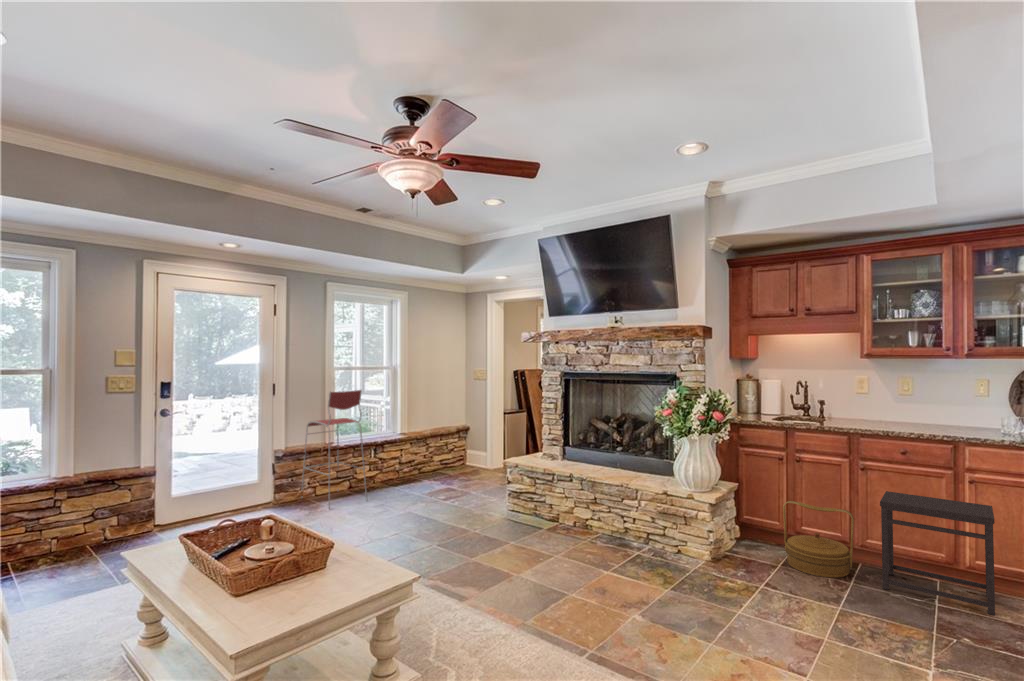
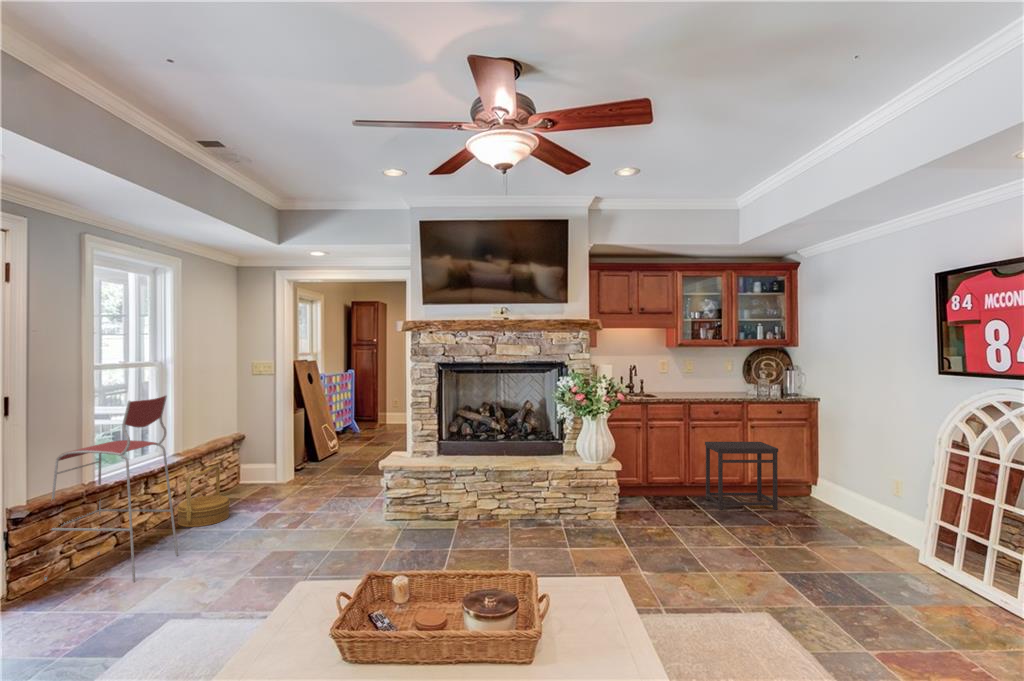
woven basket: present [783,501,854,578] -> present [177,465,230,527]

